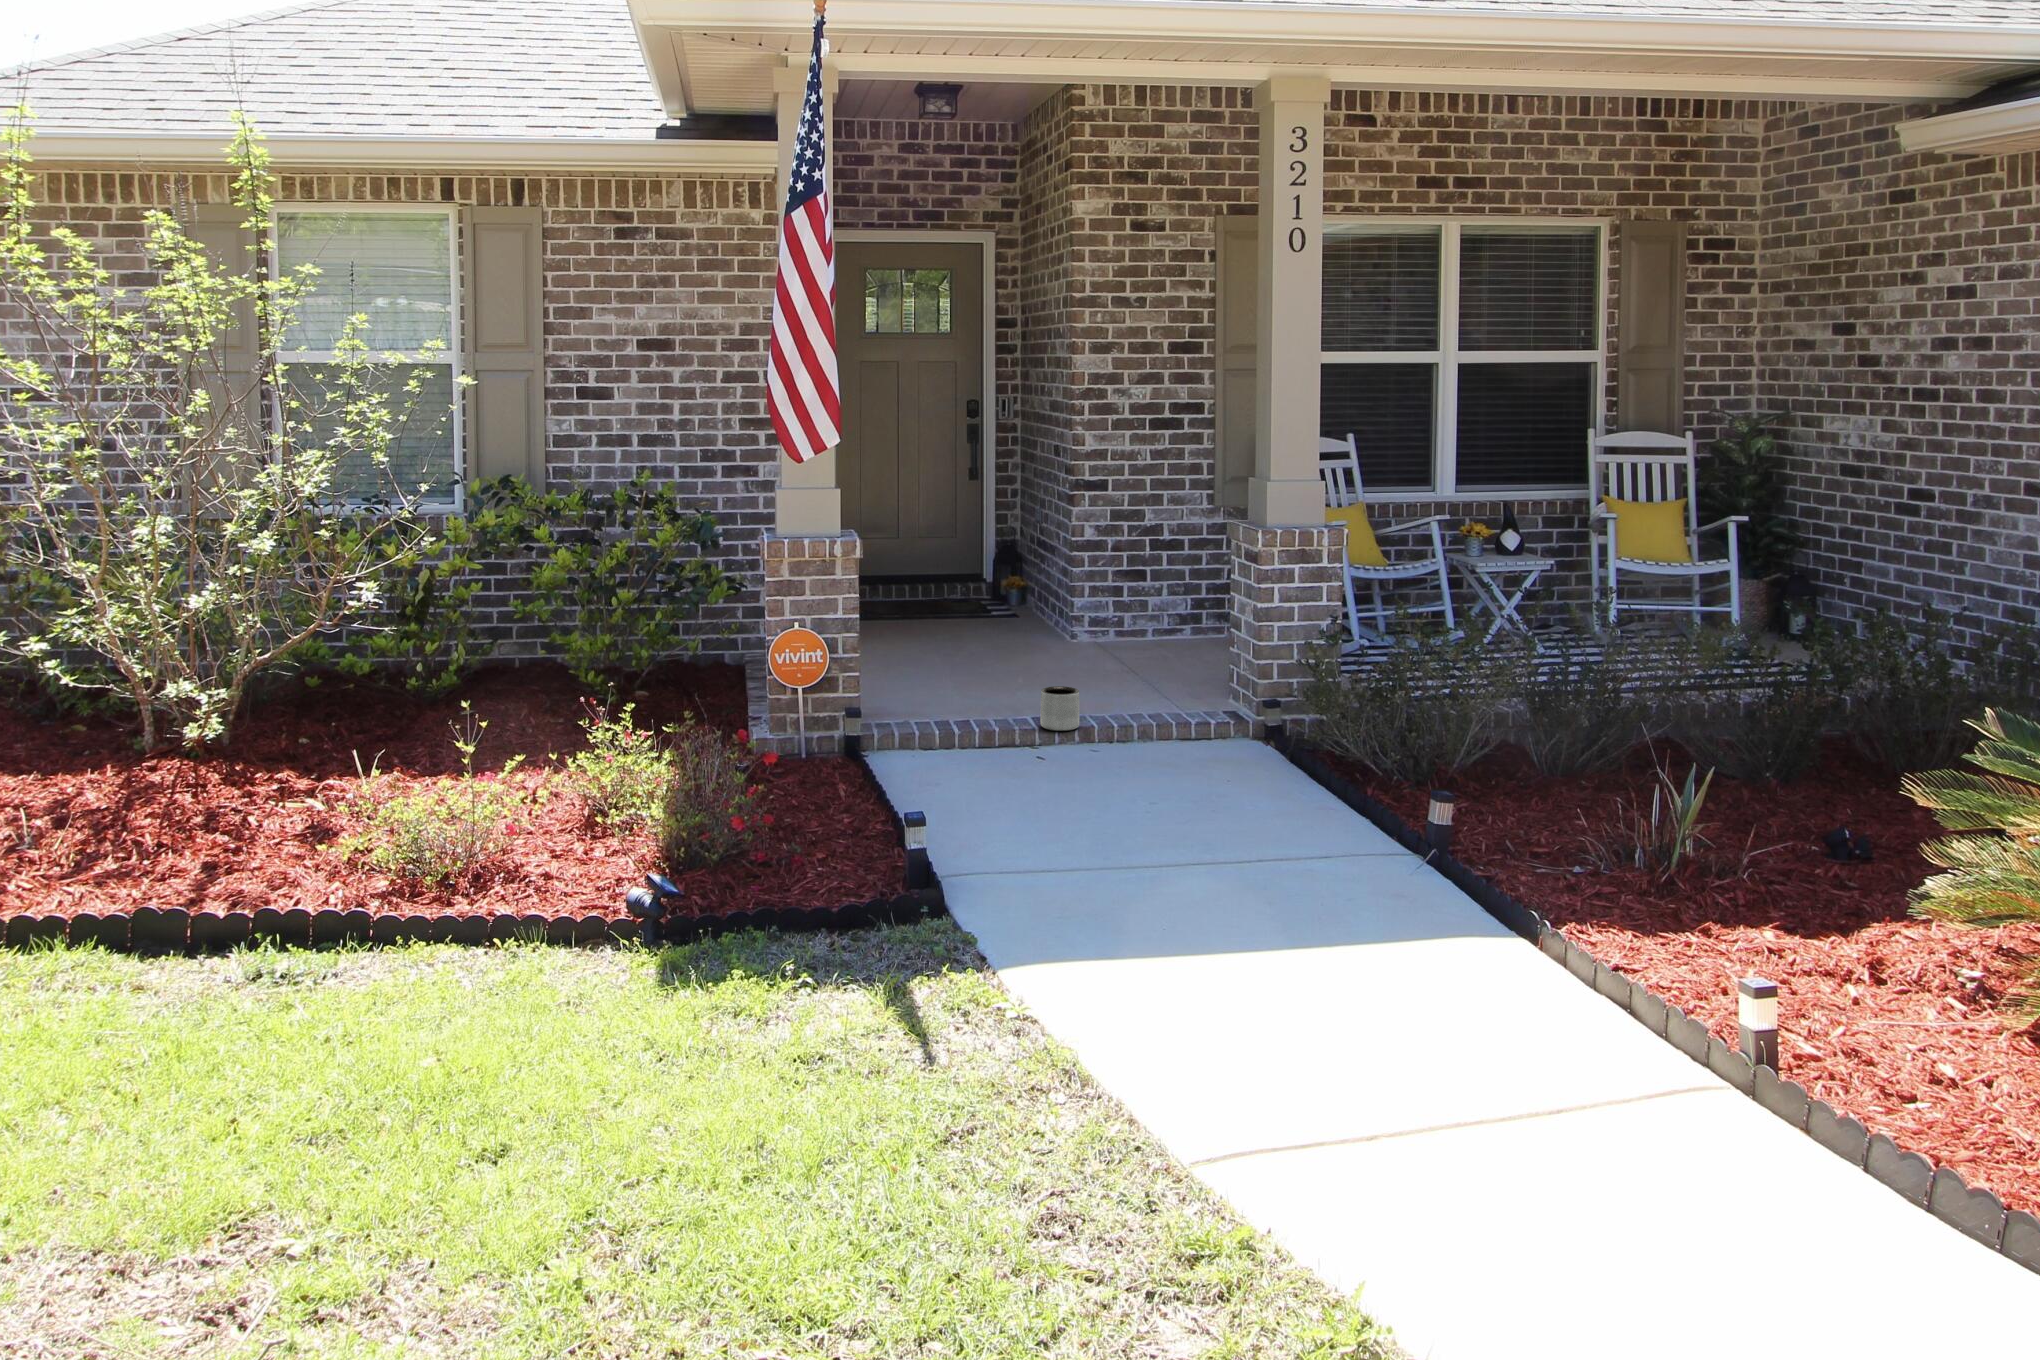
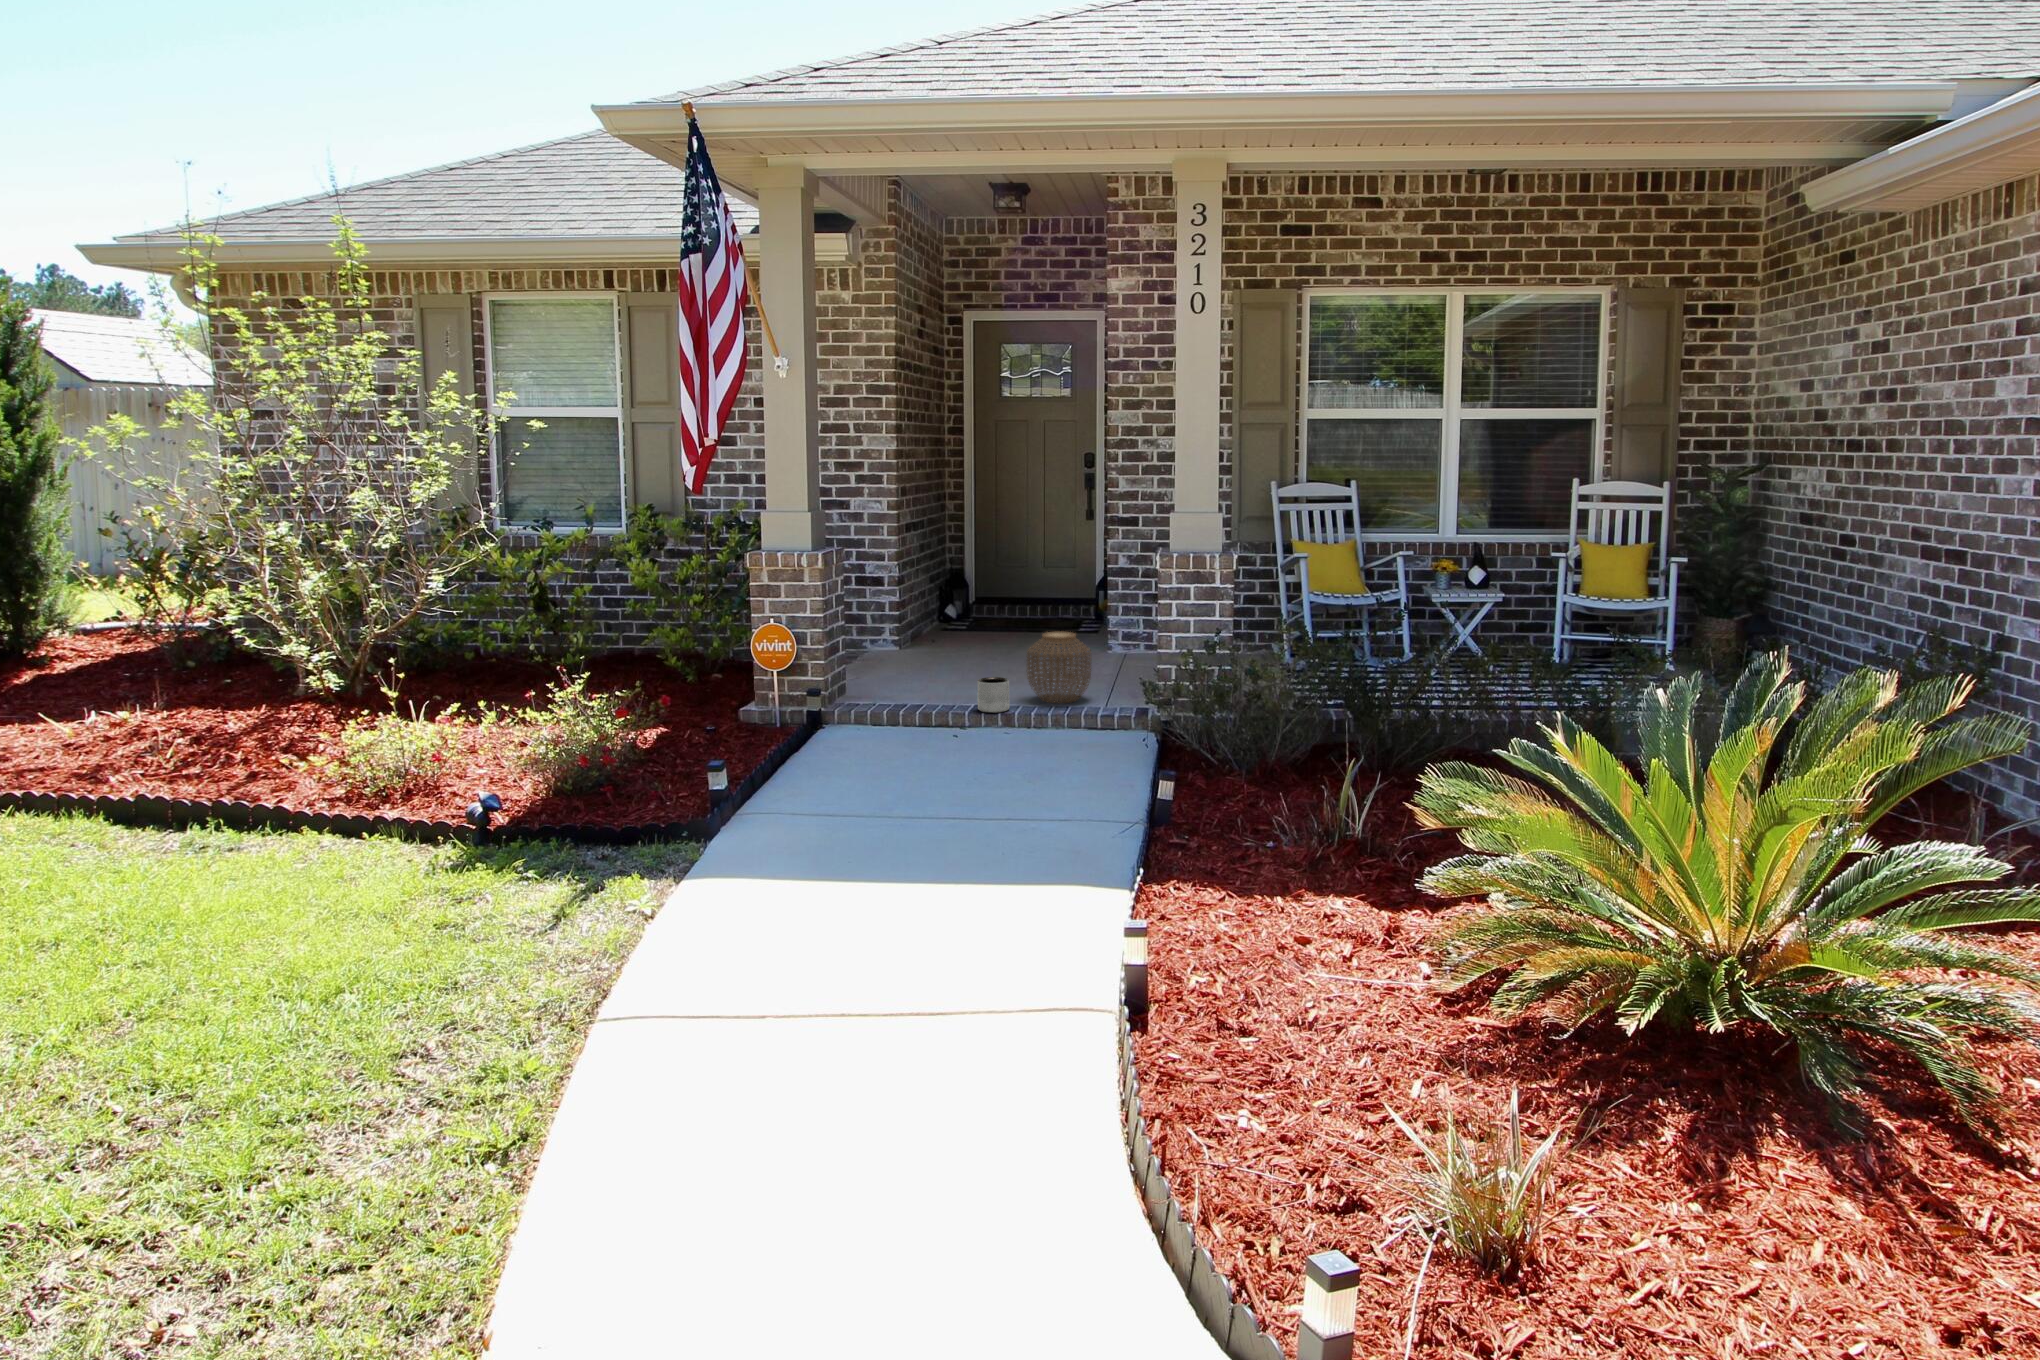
woven basket: none [1077,626,1156,714] -> present [1027,631,1091,703]

